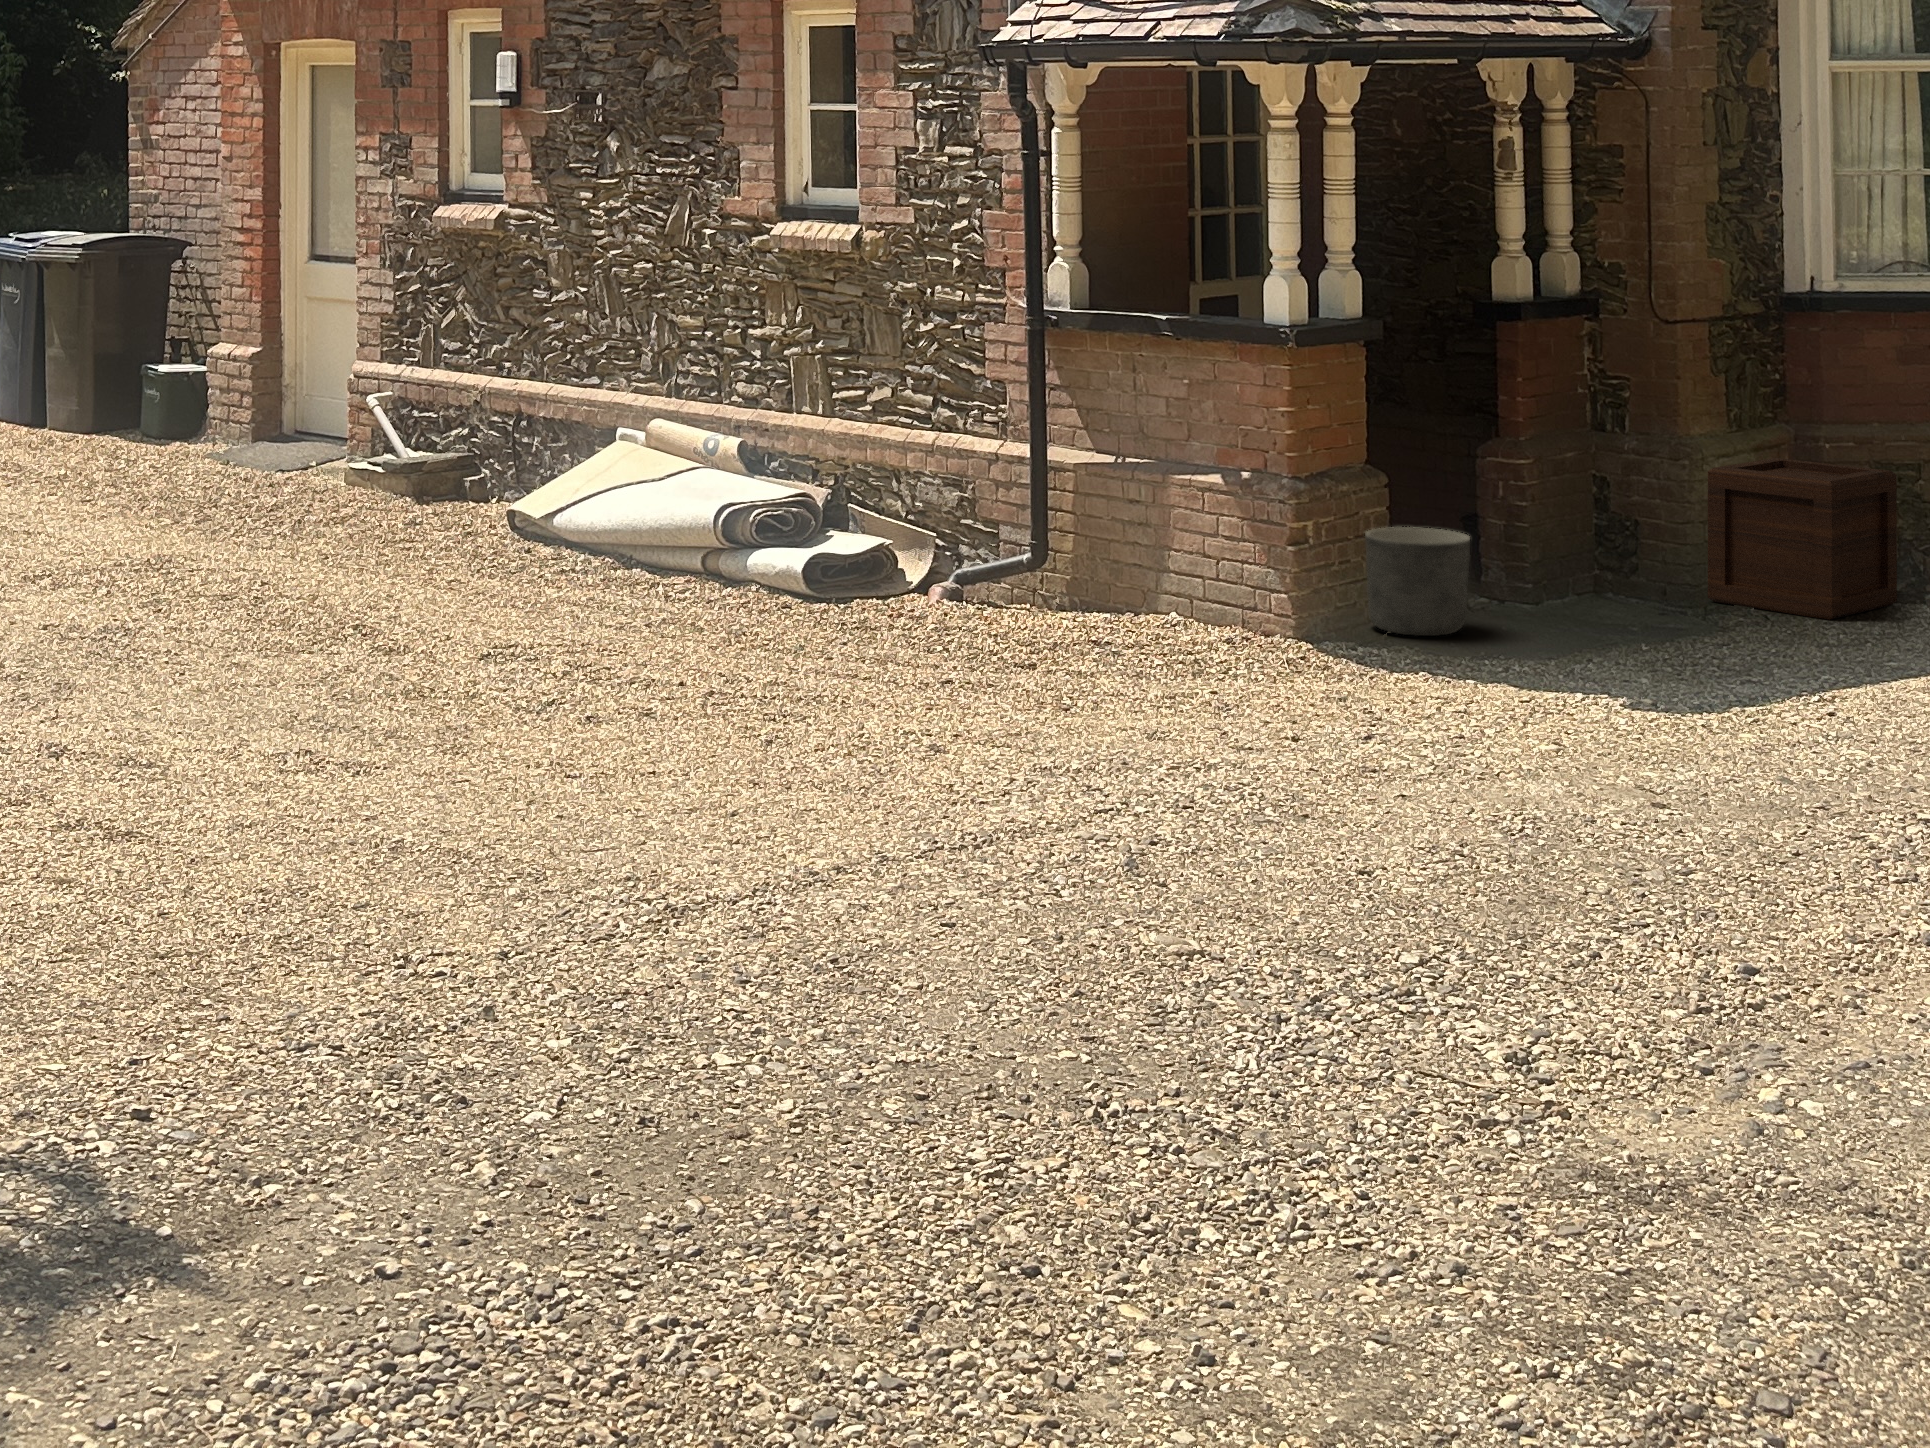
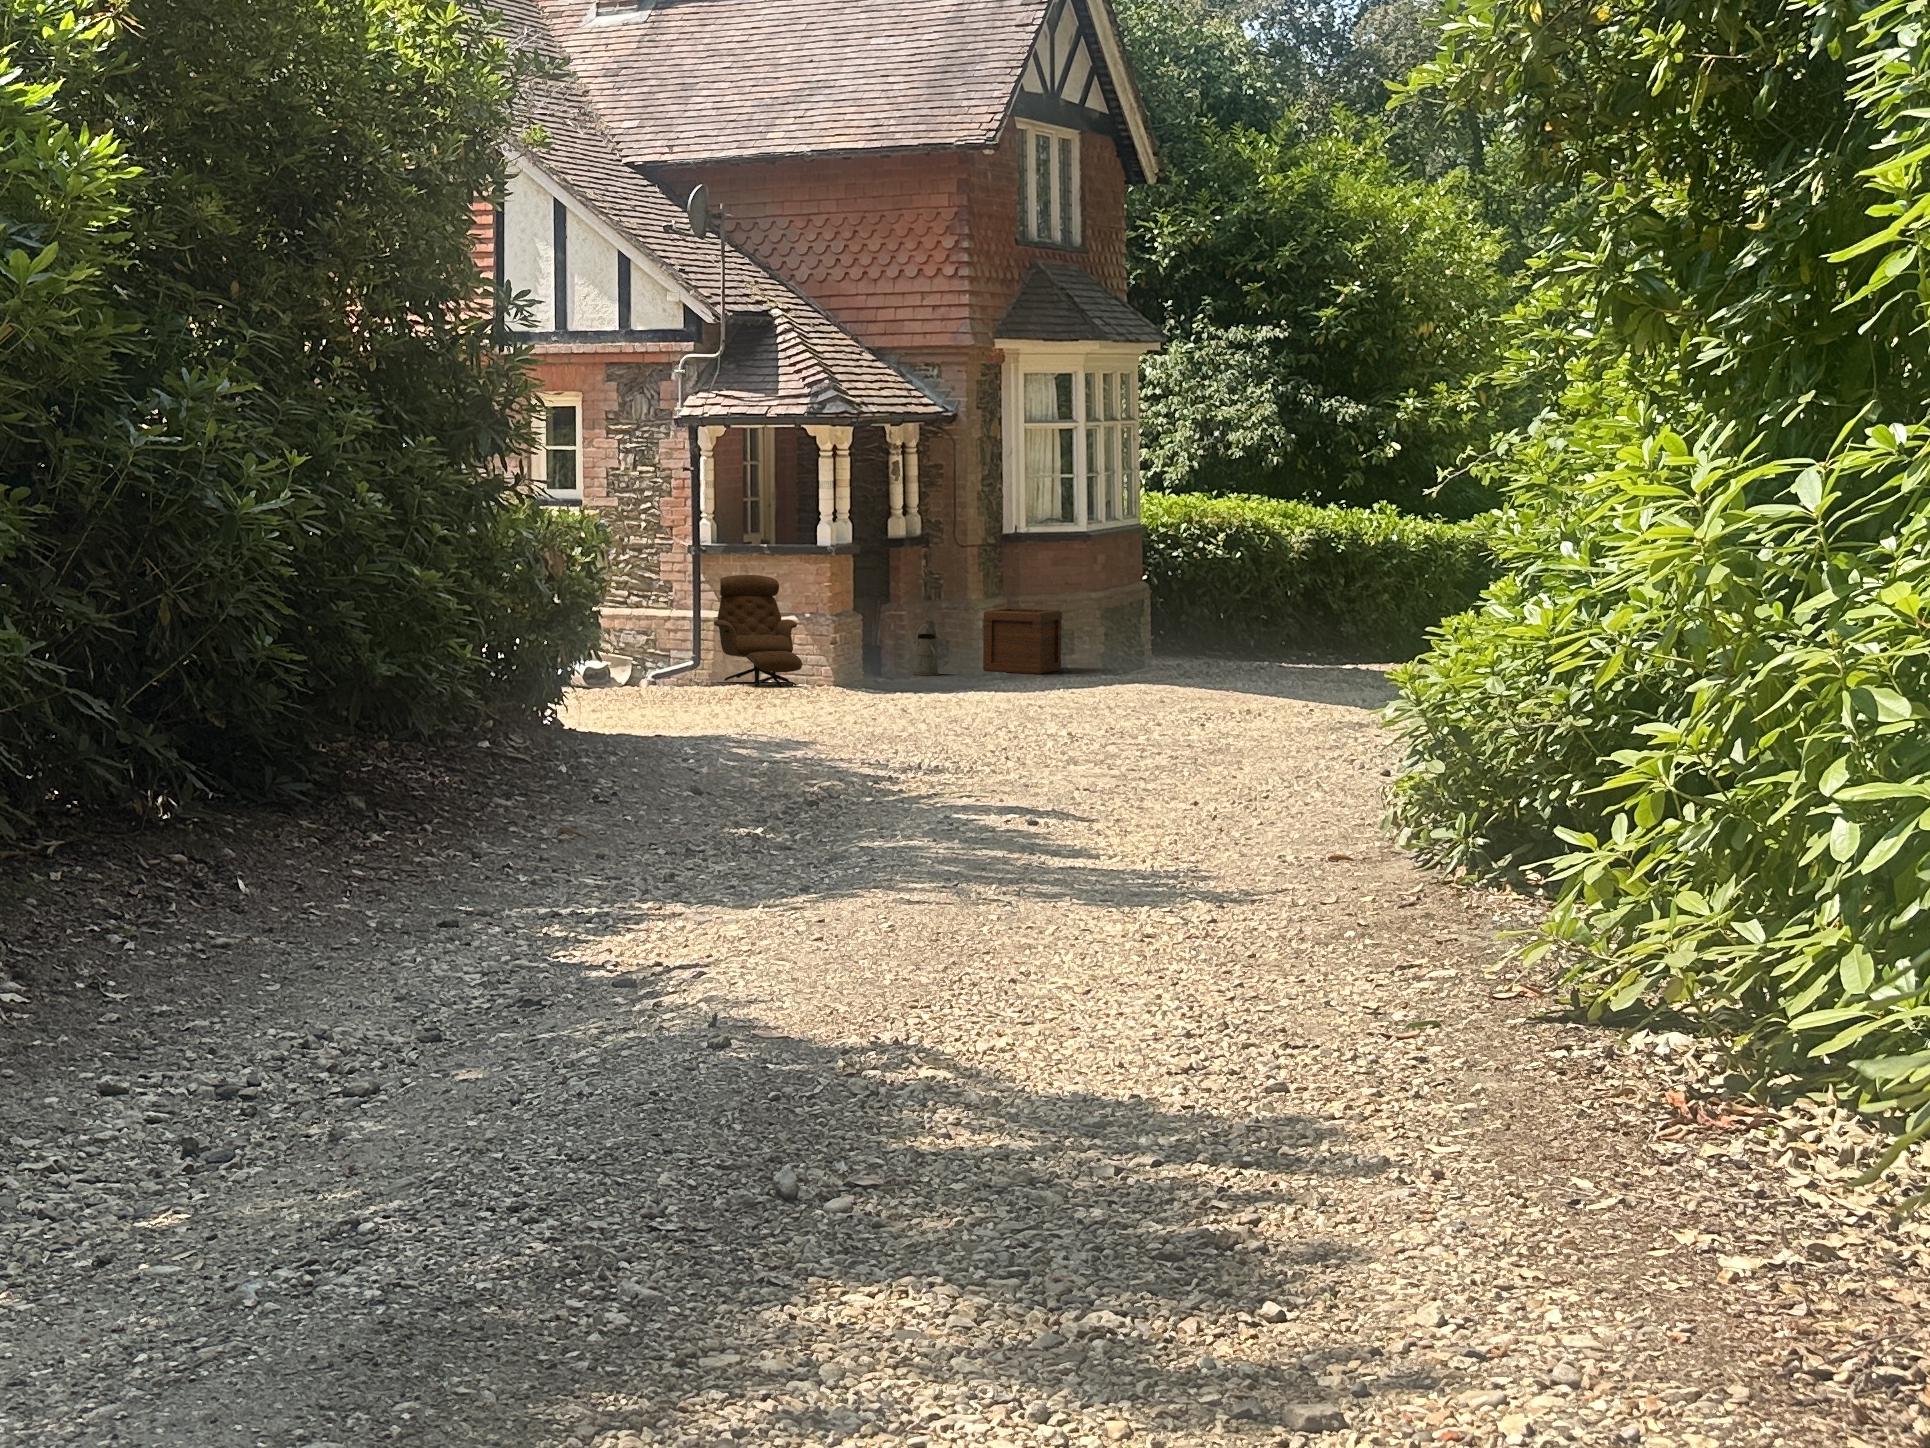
lounge chair: none [1048,385,1232,653] -> present [714,575,802,687]
watering can: none [1531,498,1589,614] -> present [908,624,939,675]
planter: present [1365,527,1470,636] -> none [855,636,901,681]

